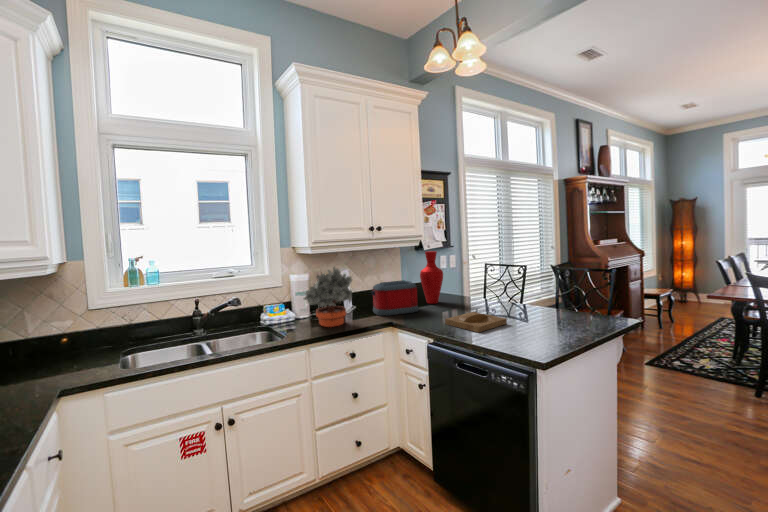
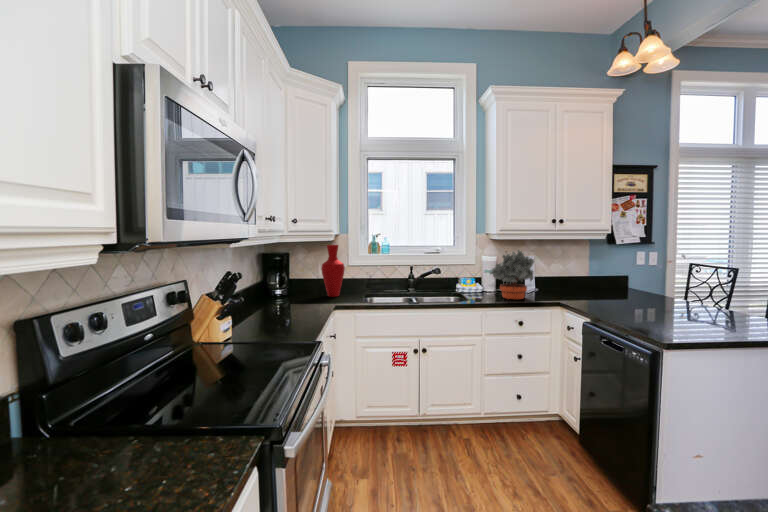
vase: present [420,251,443,304] -> present [321,245,345,297]
toaster: present [371,280,419,316] -> none [553,269,602,299]
tray: present [445,312,507,332] -> none [627,303,704,318]

